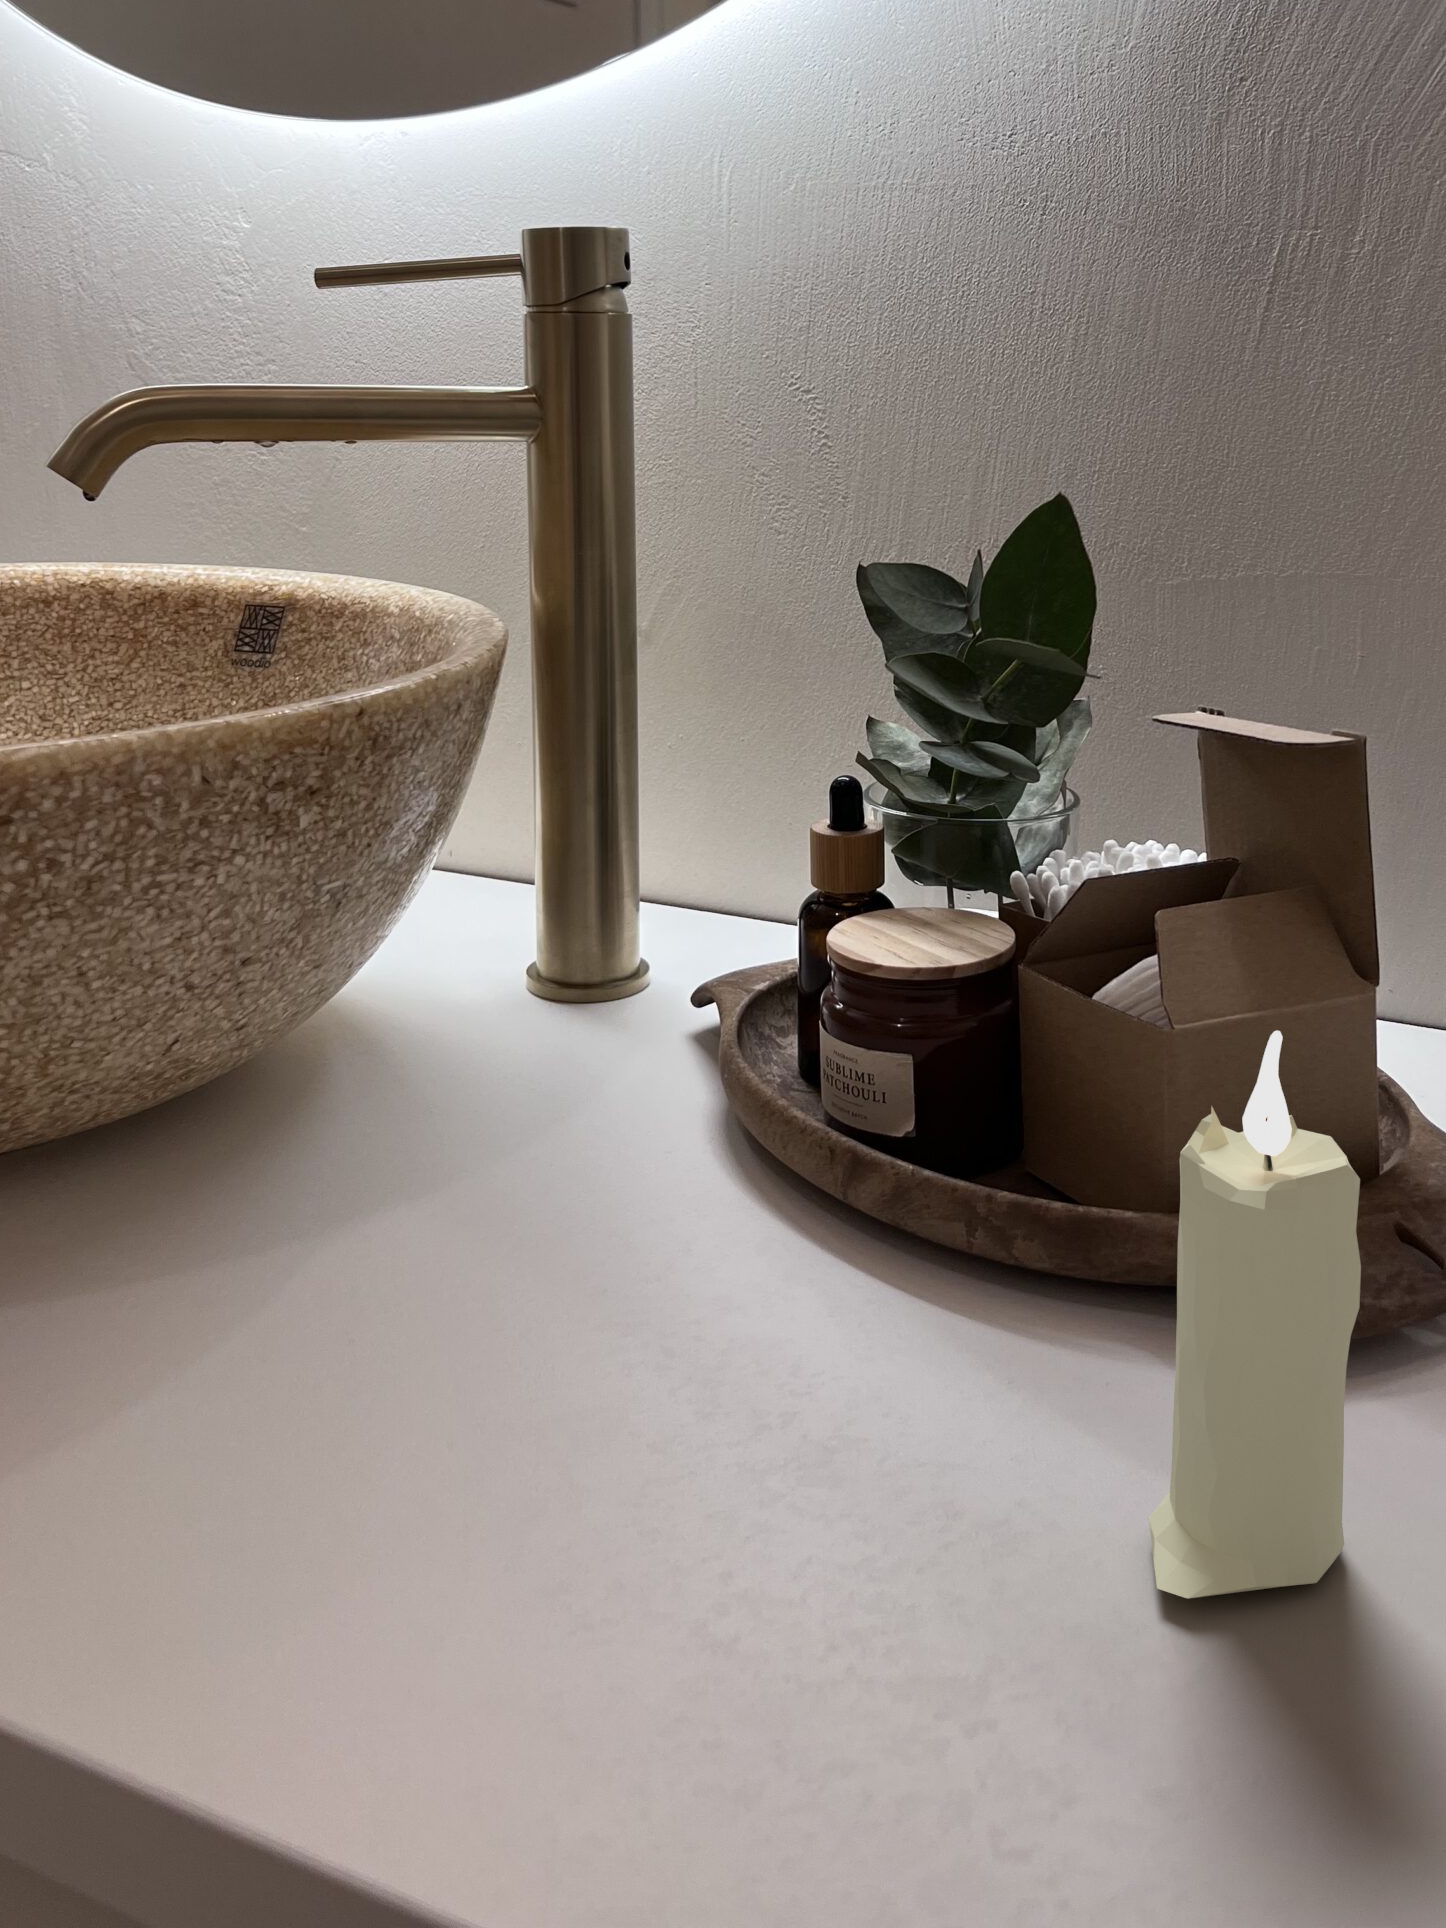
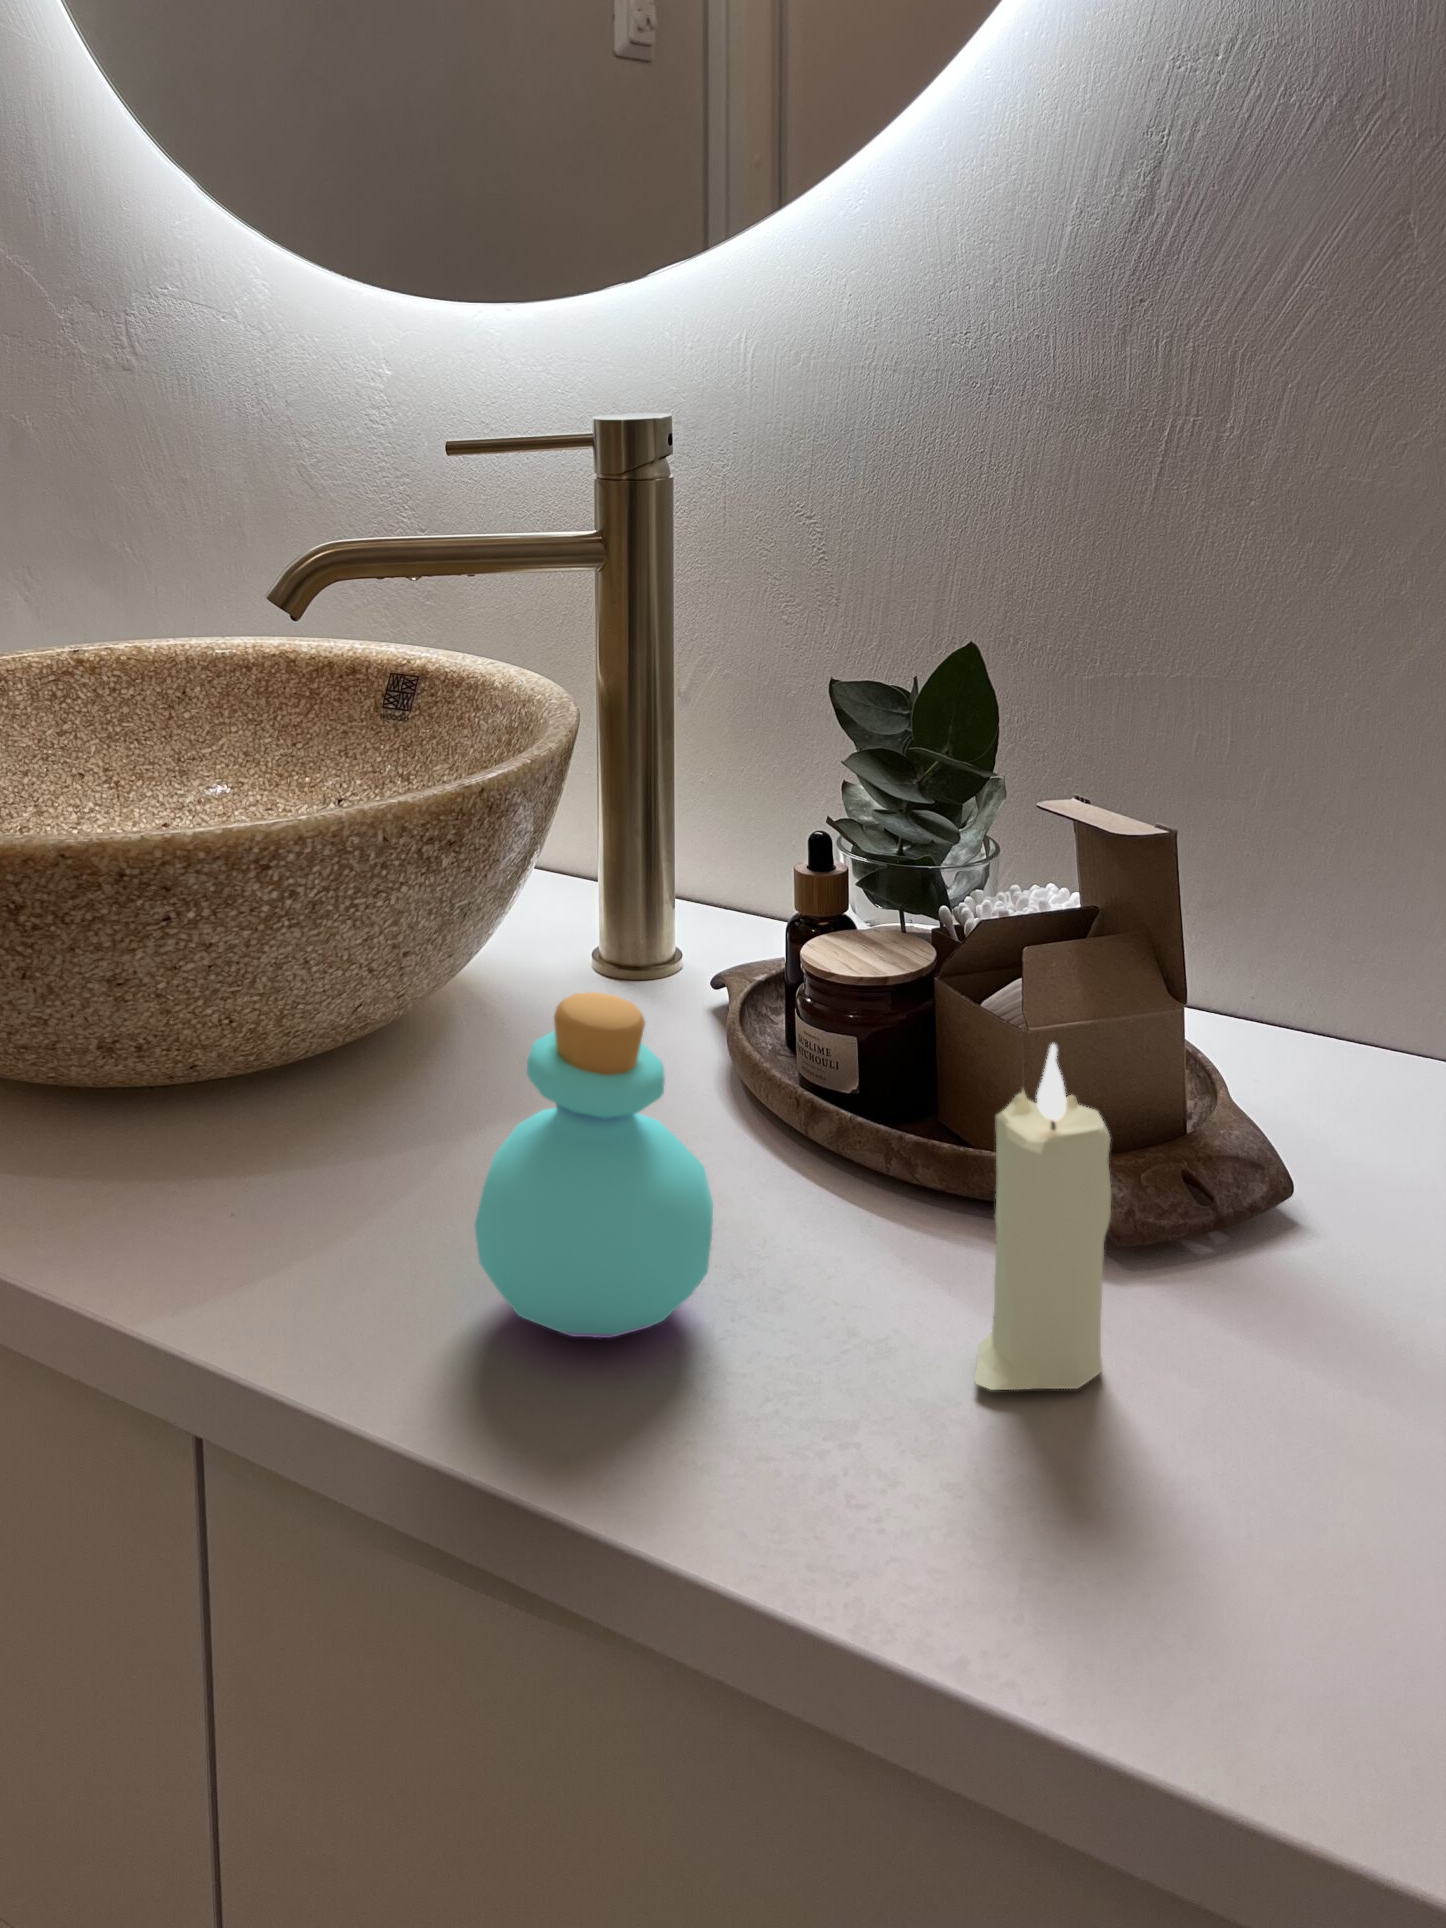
perfume bottle: none [337,988,730,1561] -> present [475,992,713,1338]

